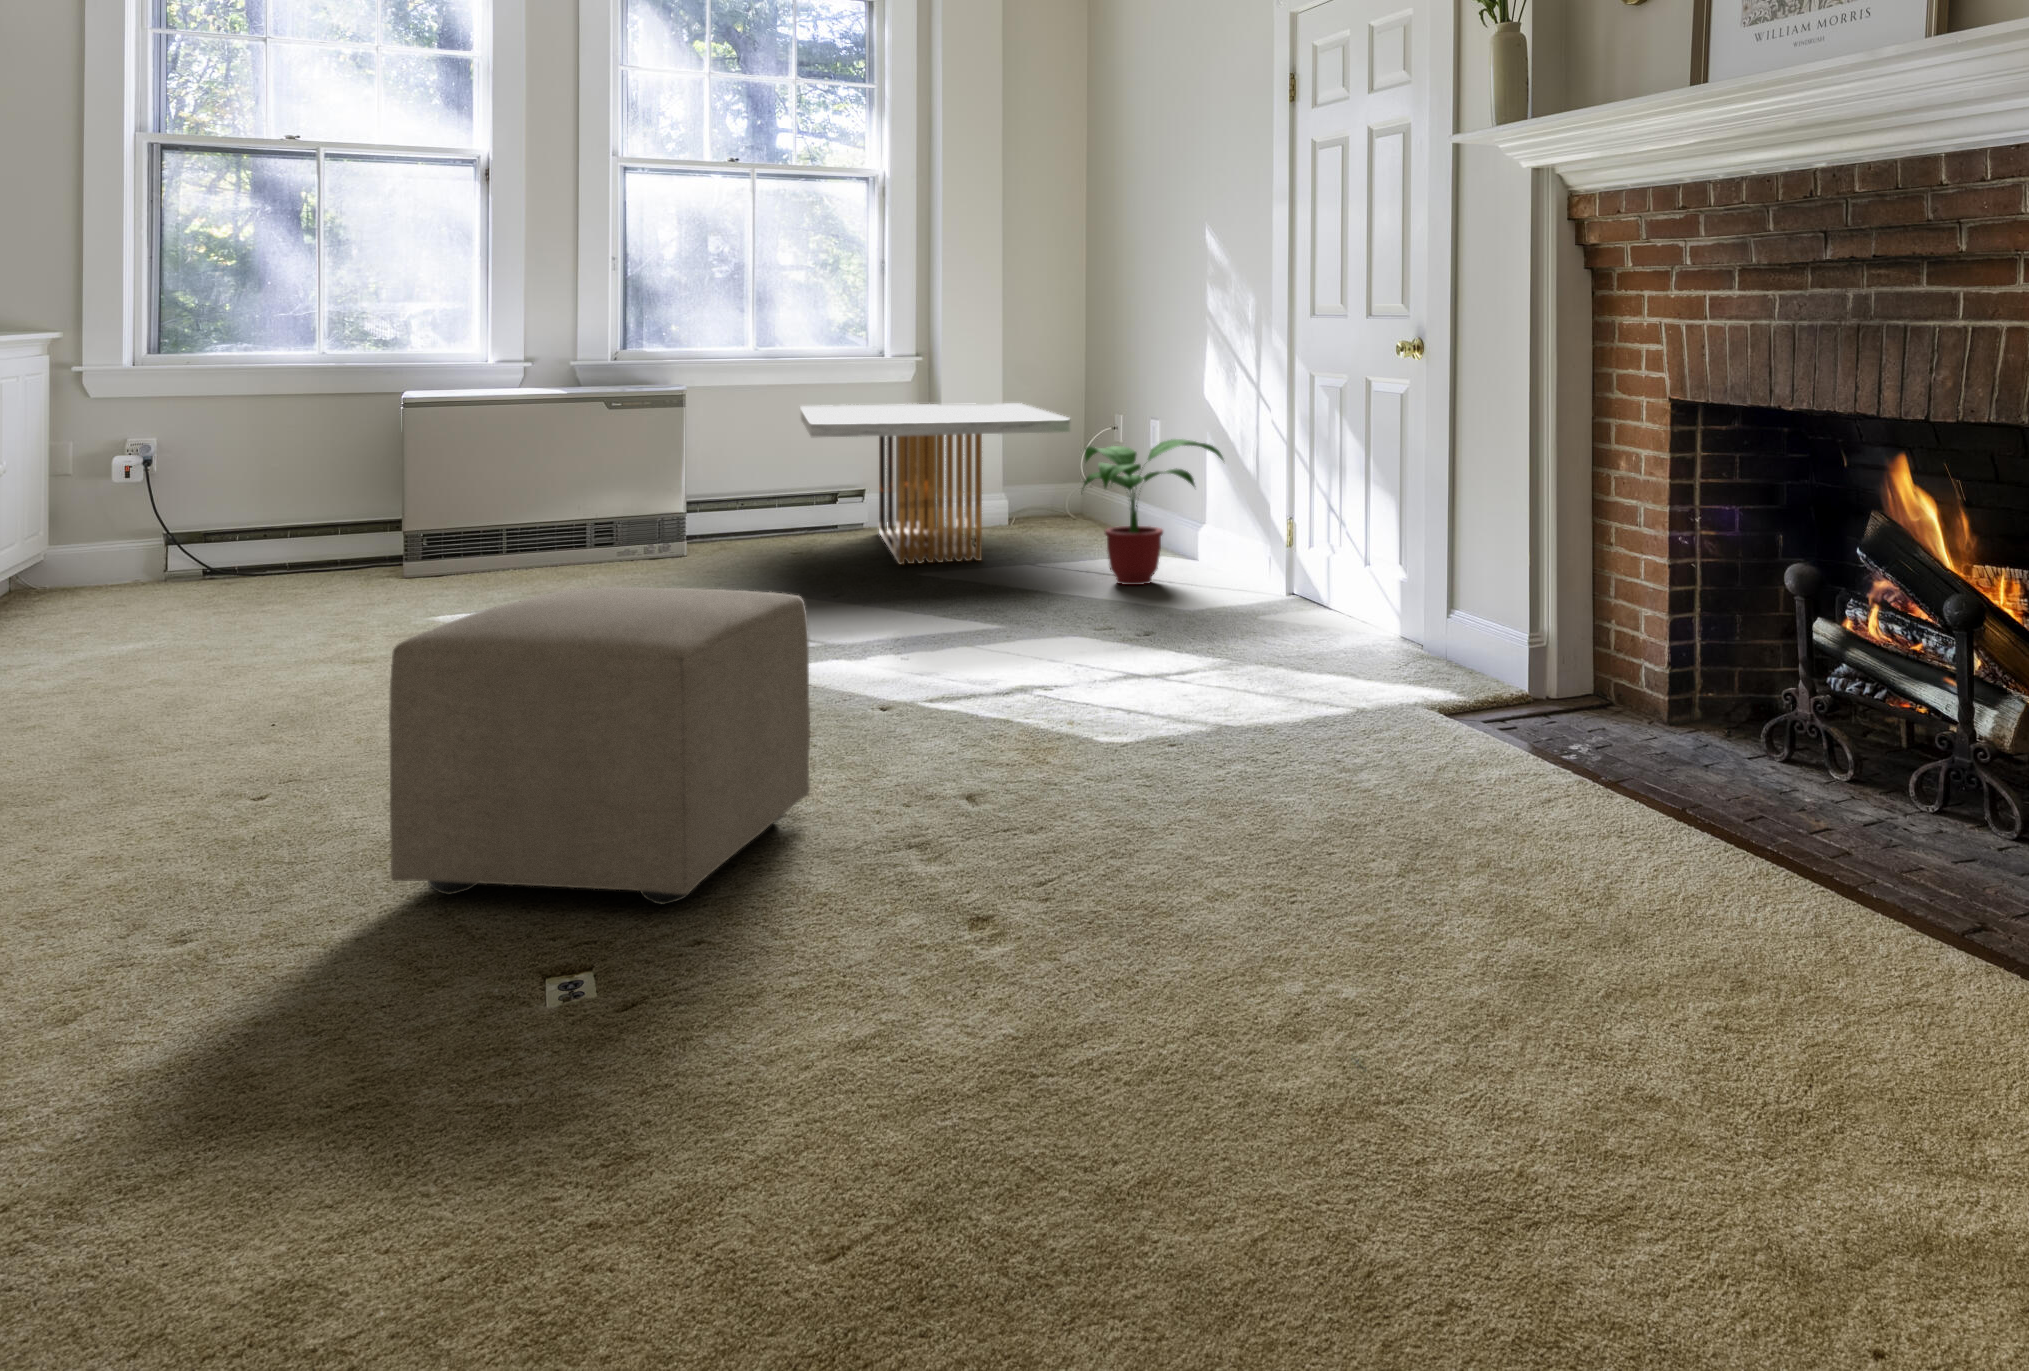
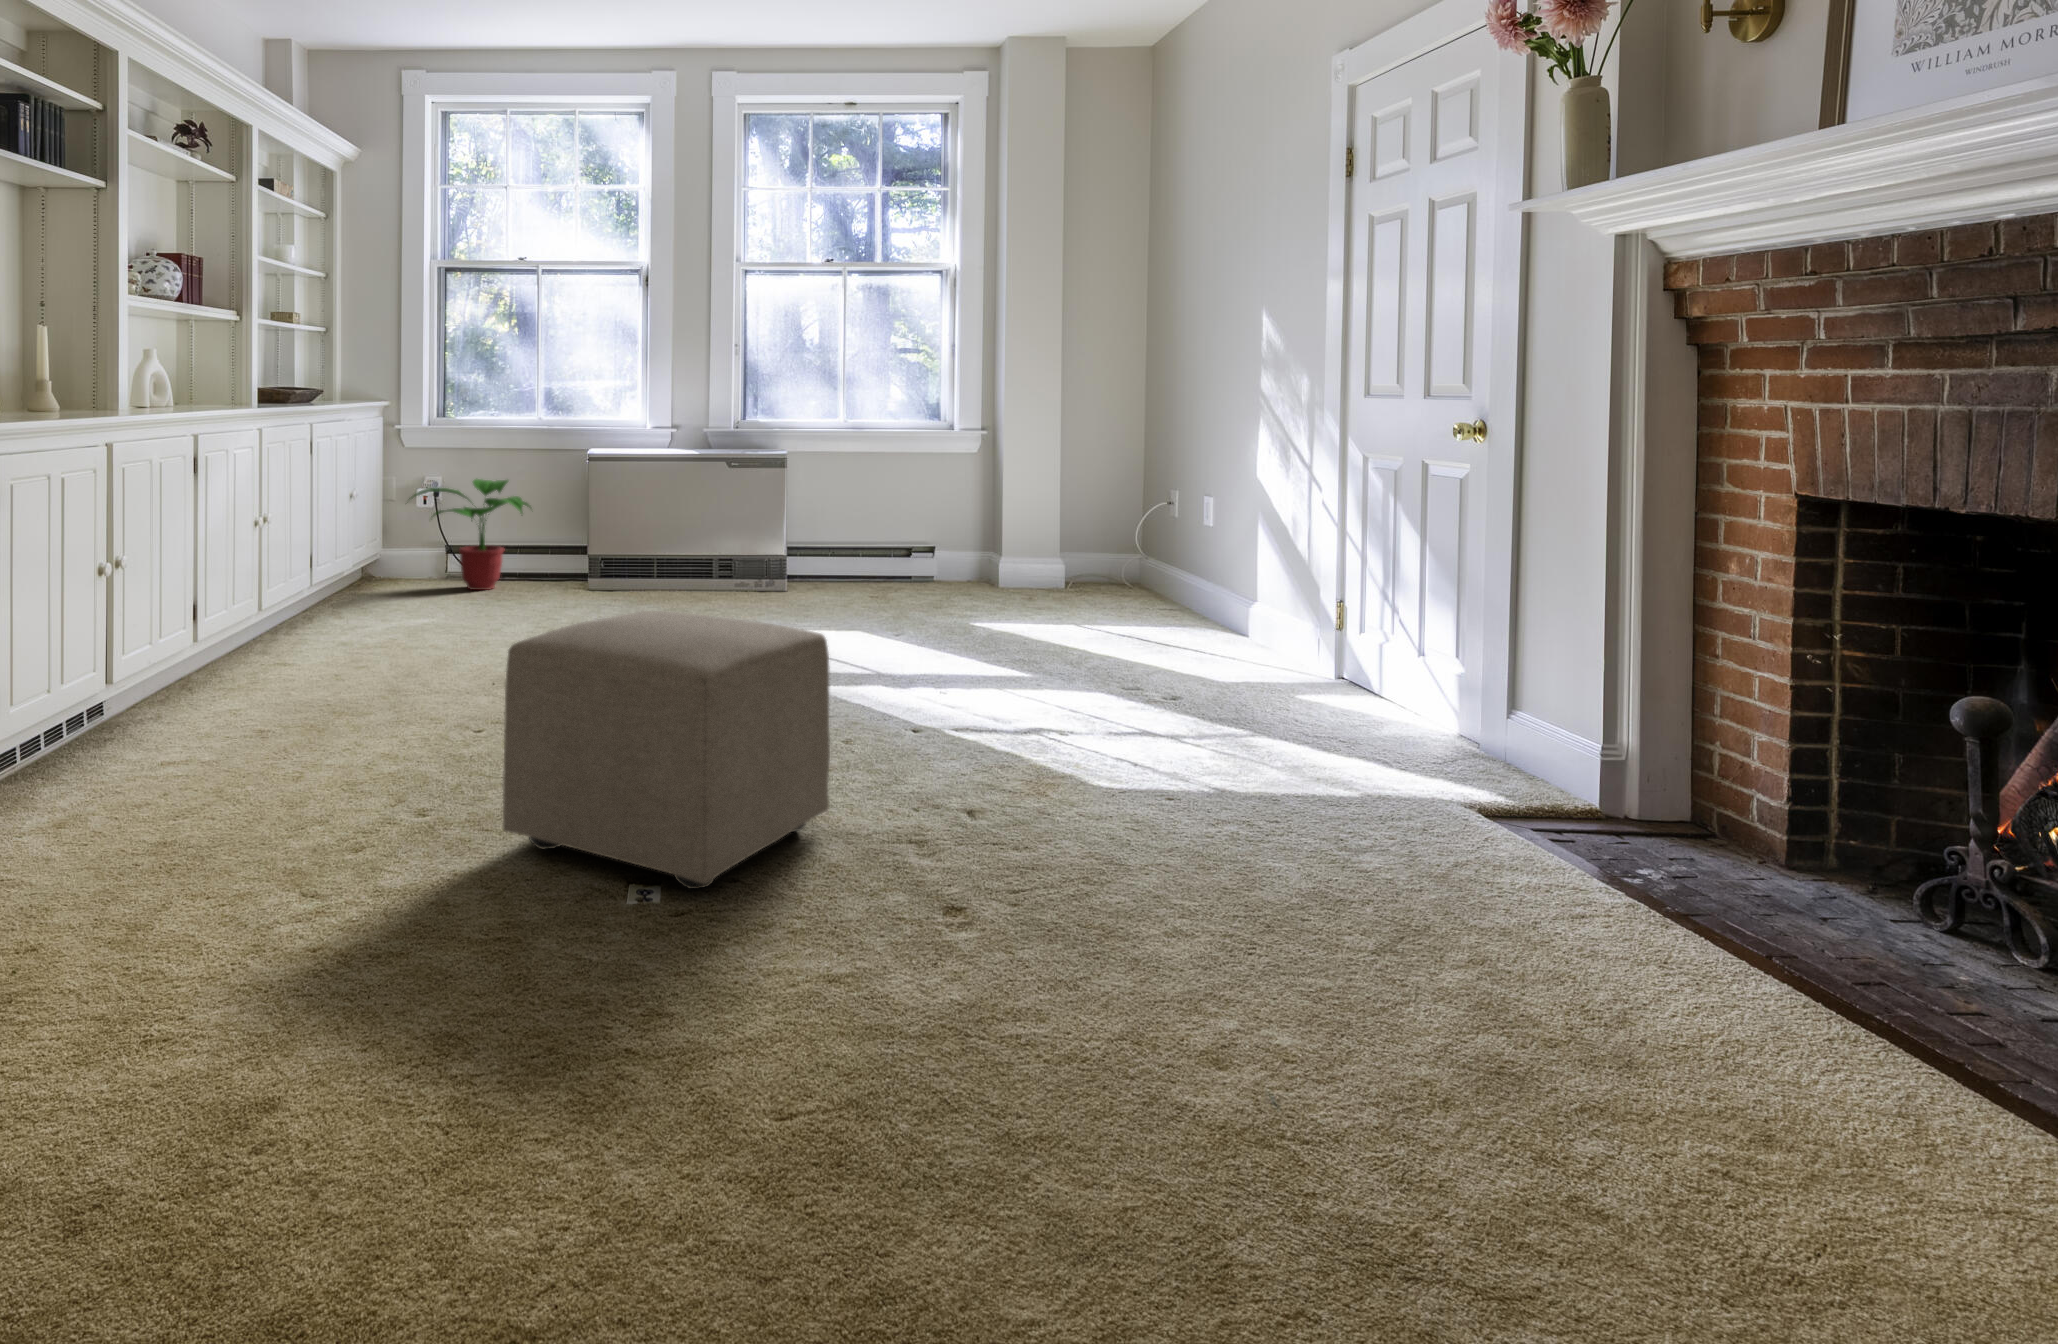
coffee table: present [801,403,1070,564] -> none [888,465,1122,611]
potted plant: present [1084,439,1223,585] -> present [409,479,531,590]

